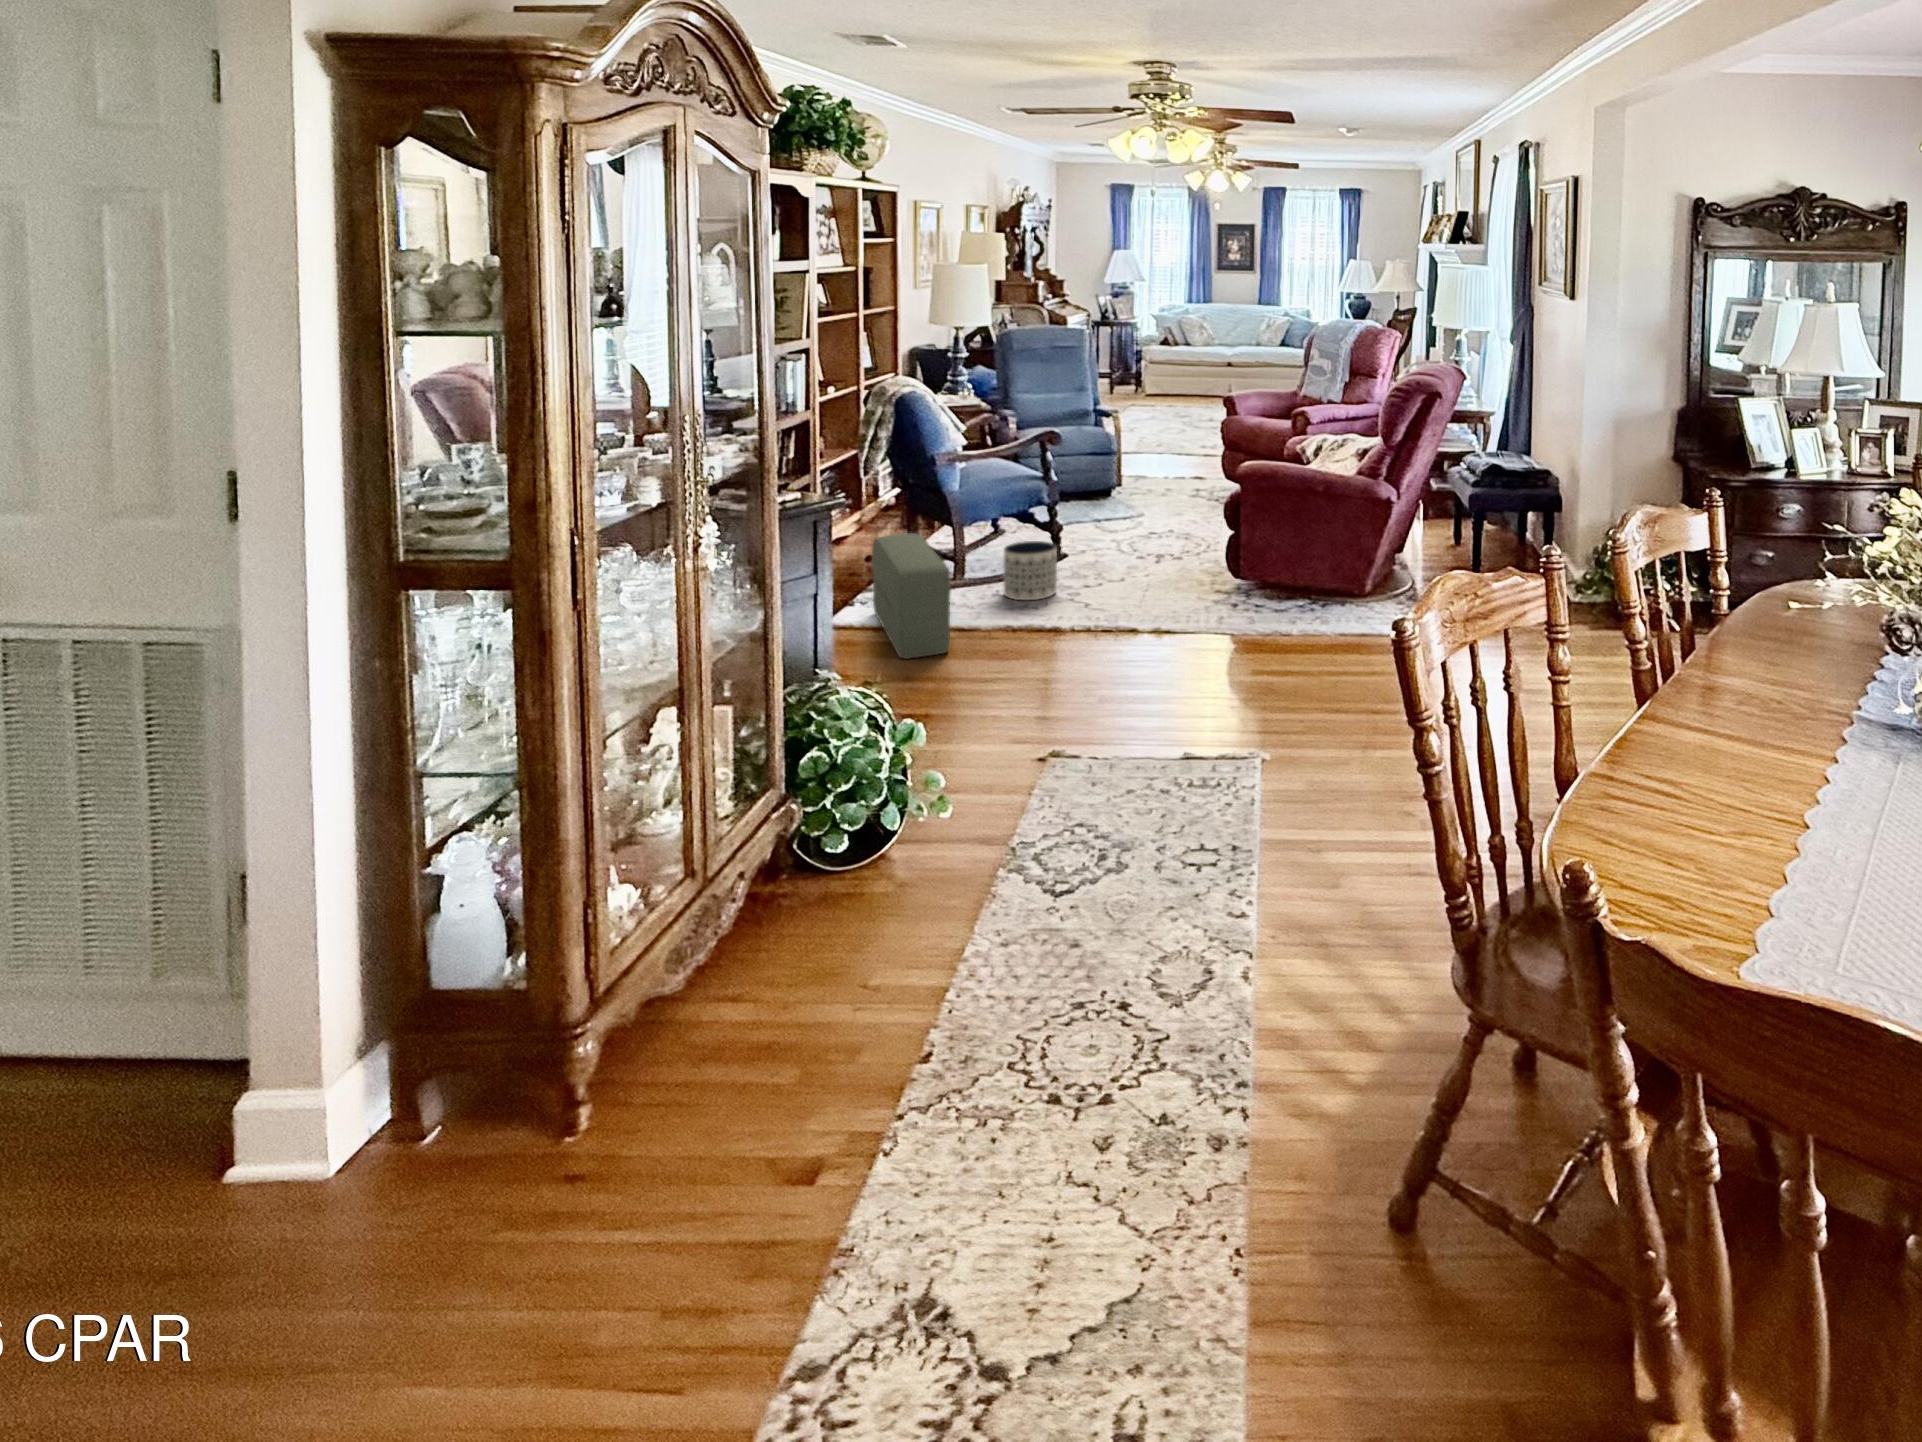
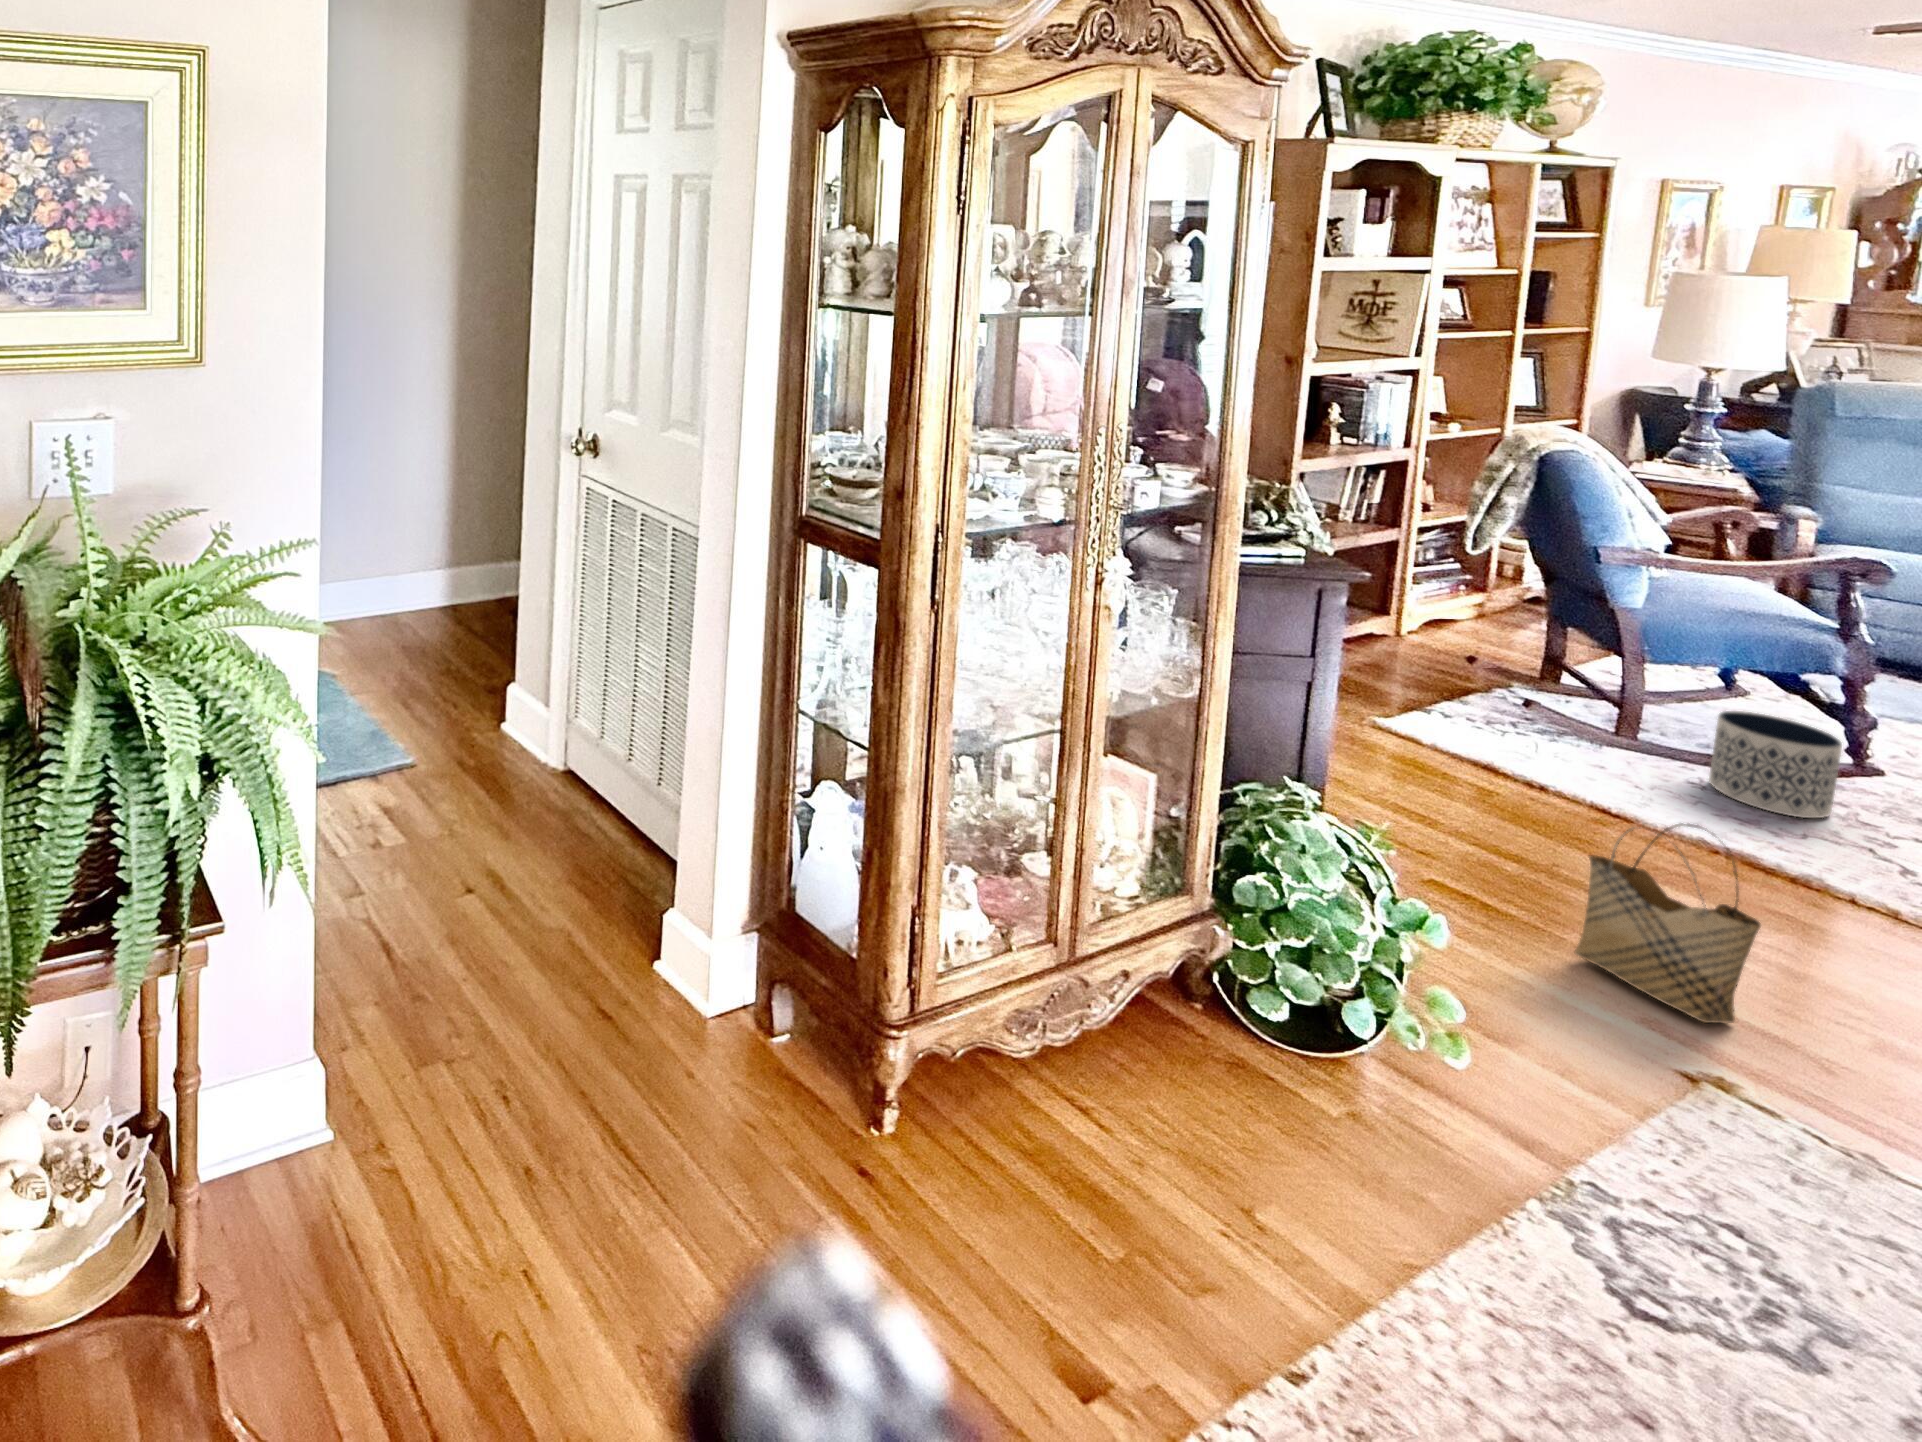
pouf: present [872,533,950,659] -> none [1458,633,1583,828]
woven basket: none [976,611,1057,729] -> present [1575,824,1761,1023]

